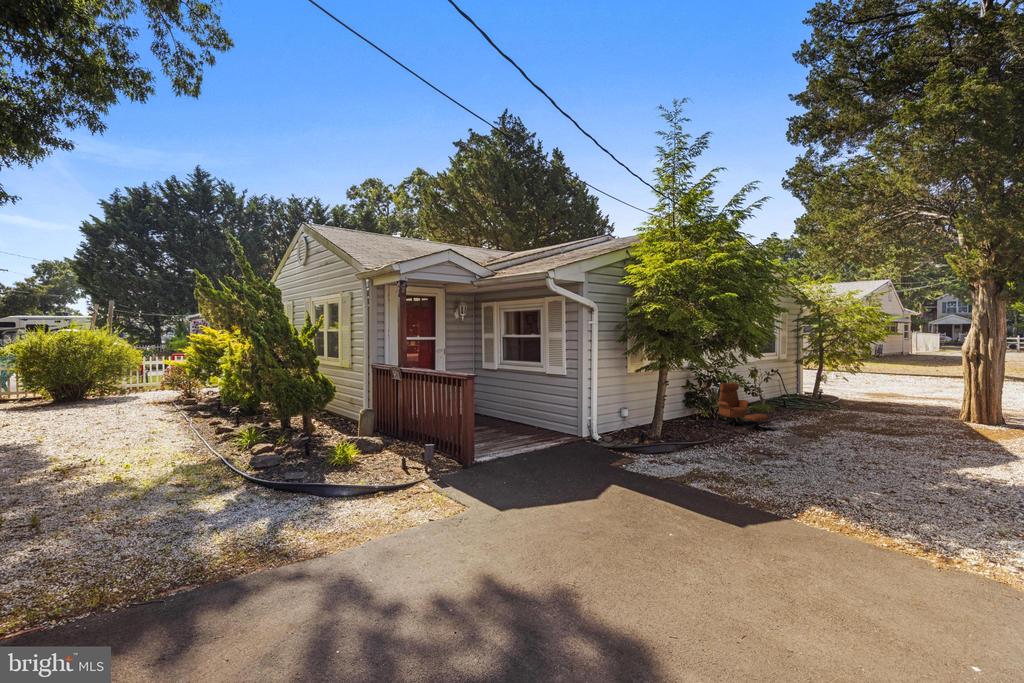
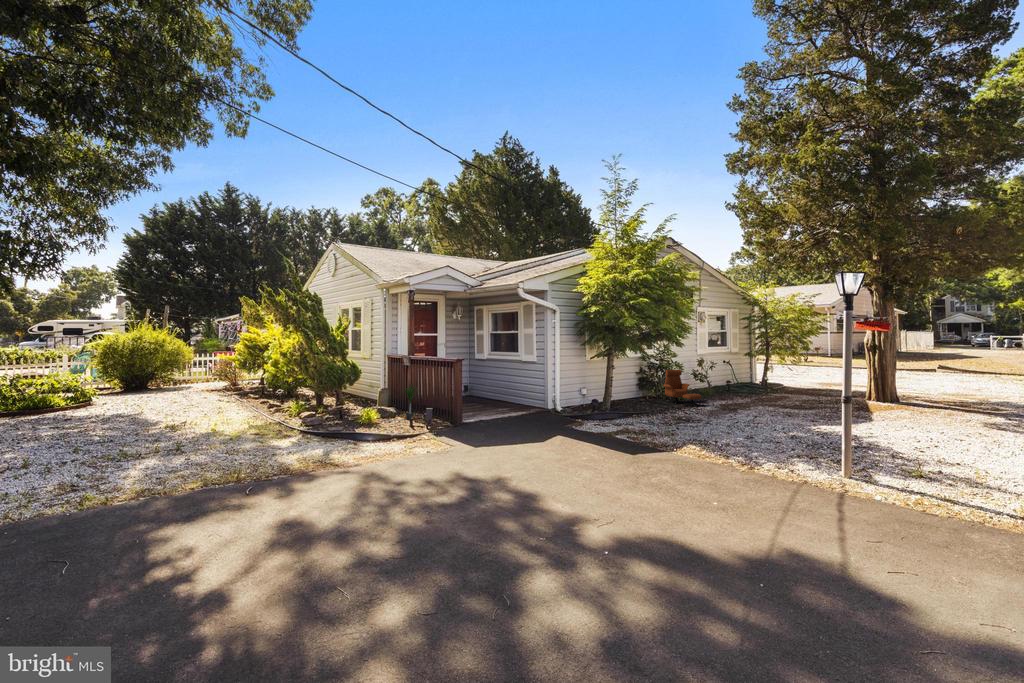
potted plant: none [385,402,419,454] -> present [405,387,414,420]

